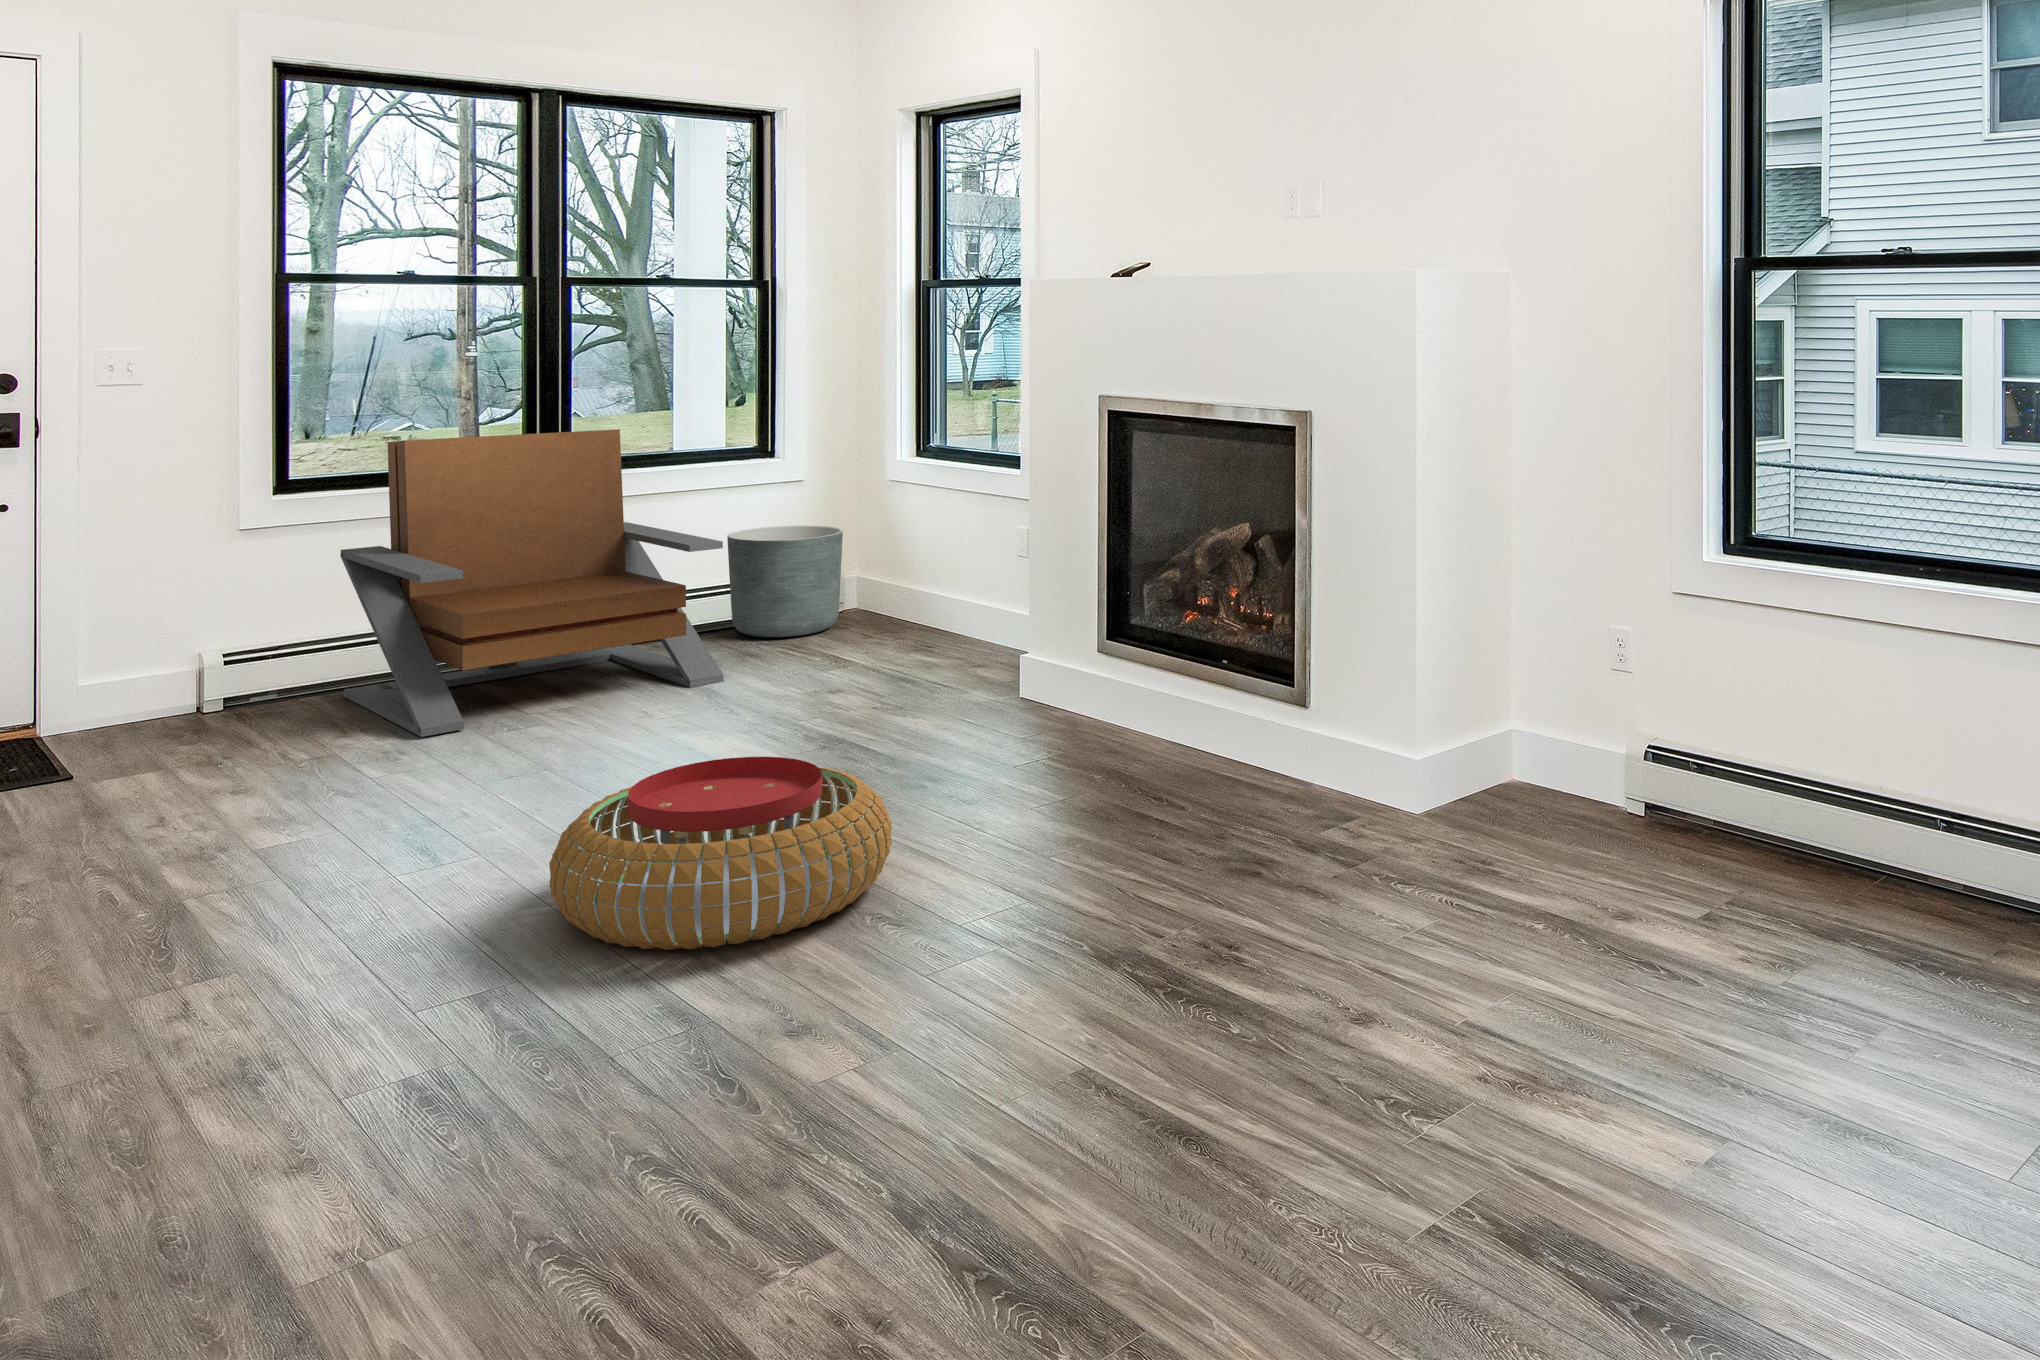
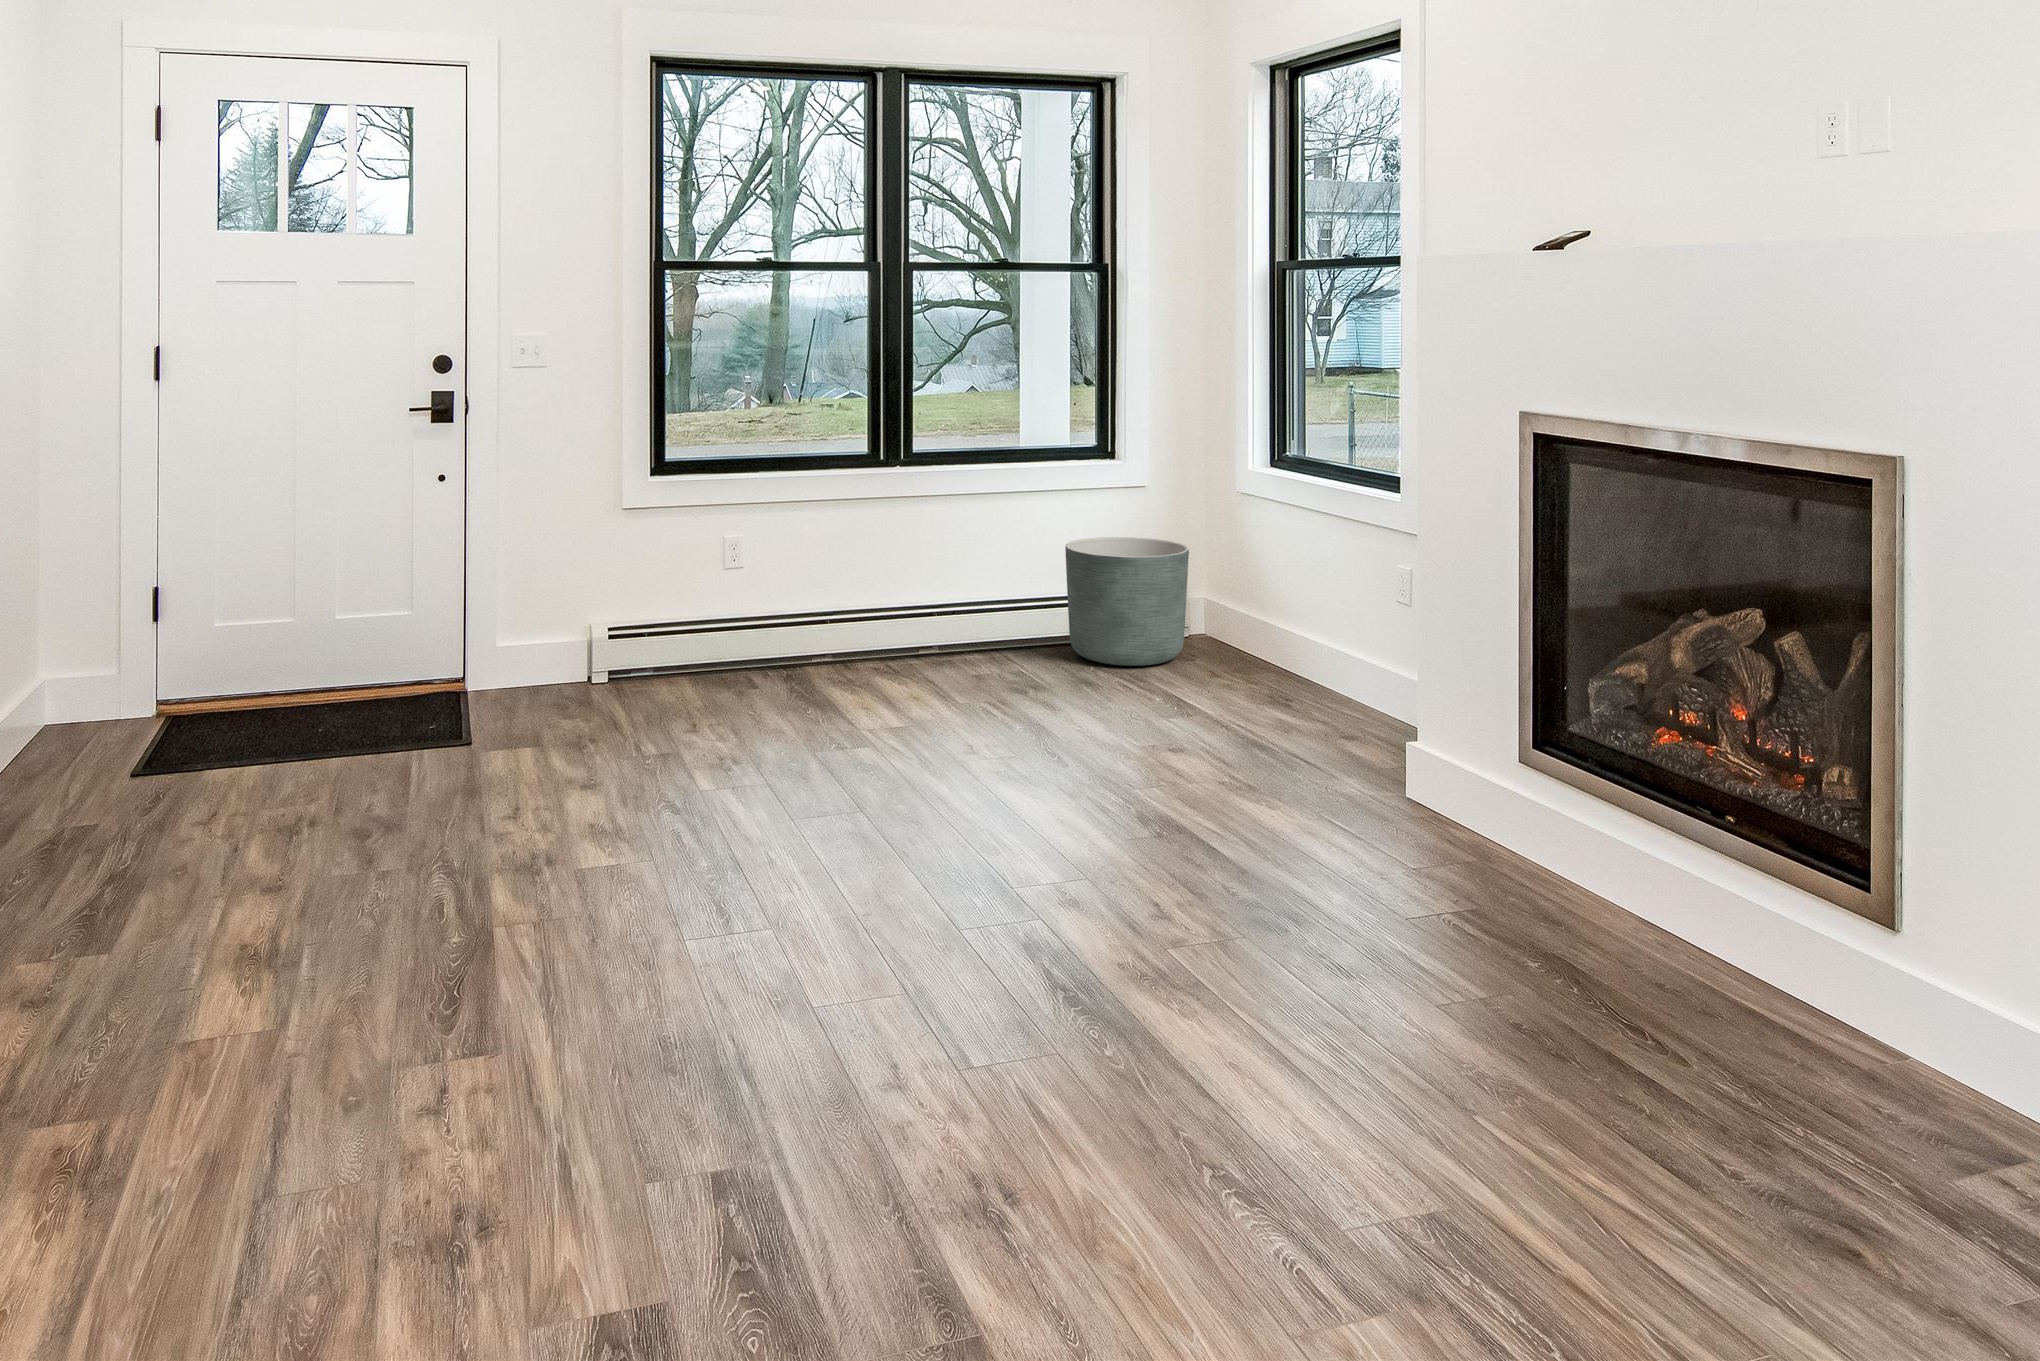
lounge chair: present [340,429,723,737] -> none [701,426,1055,748]
pouf: present [549,757,892,950] -> none [819,880,1243,1179]

